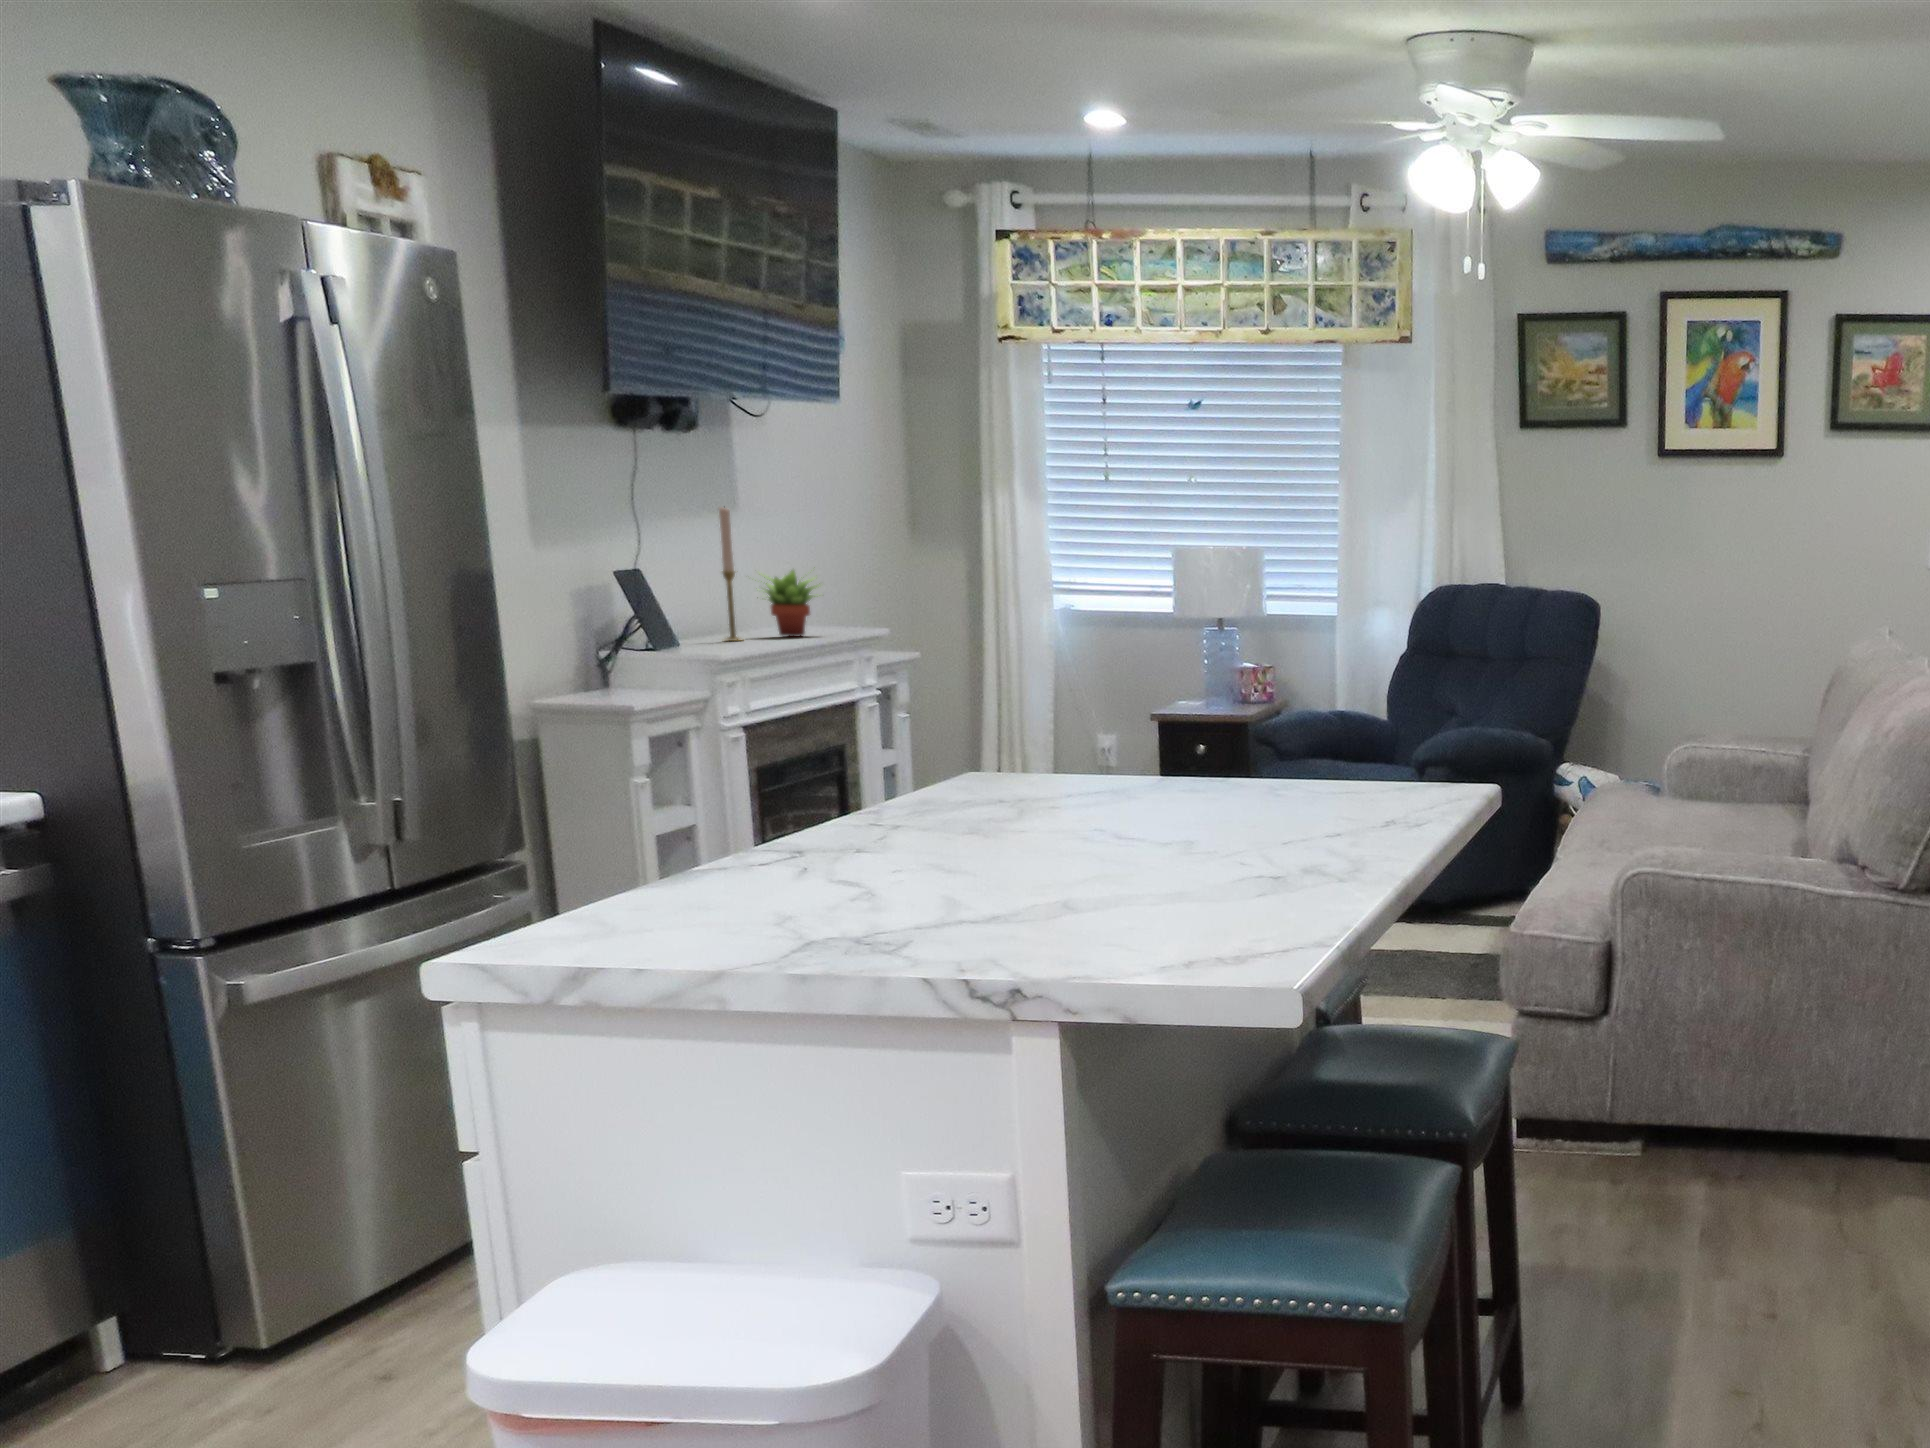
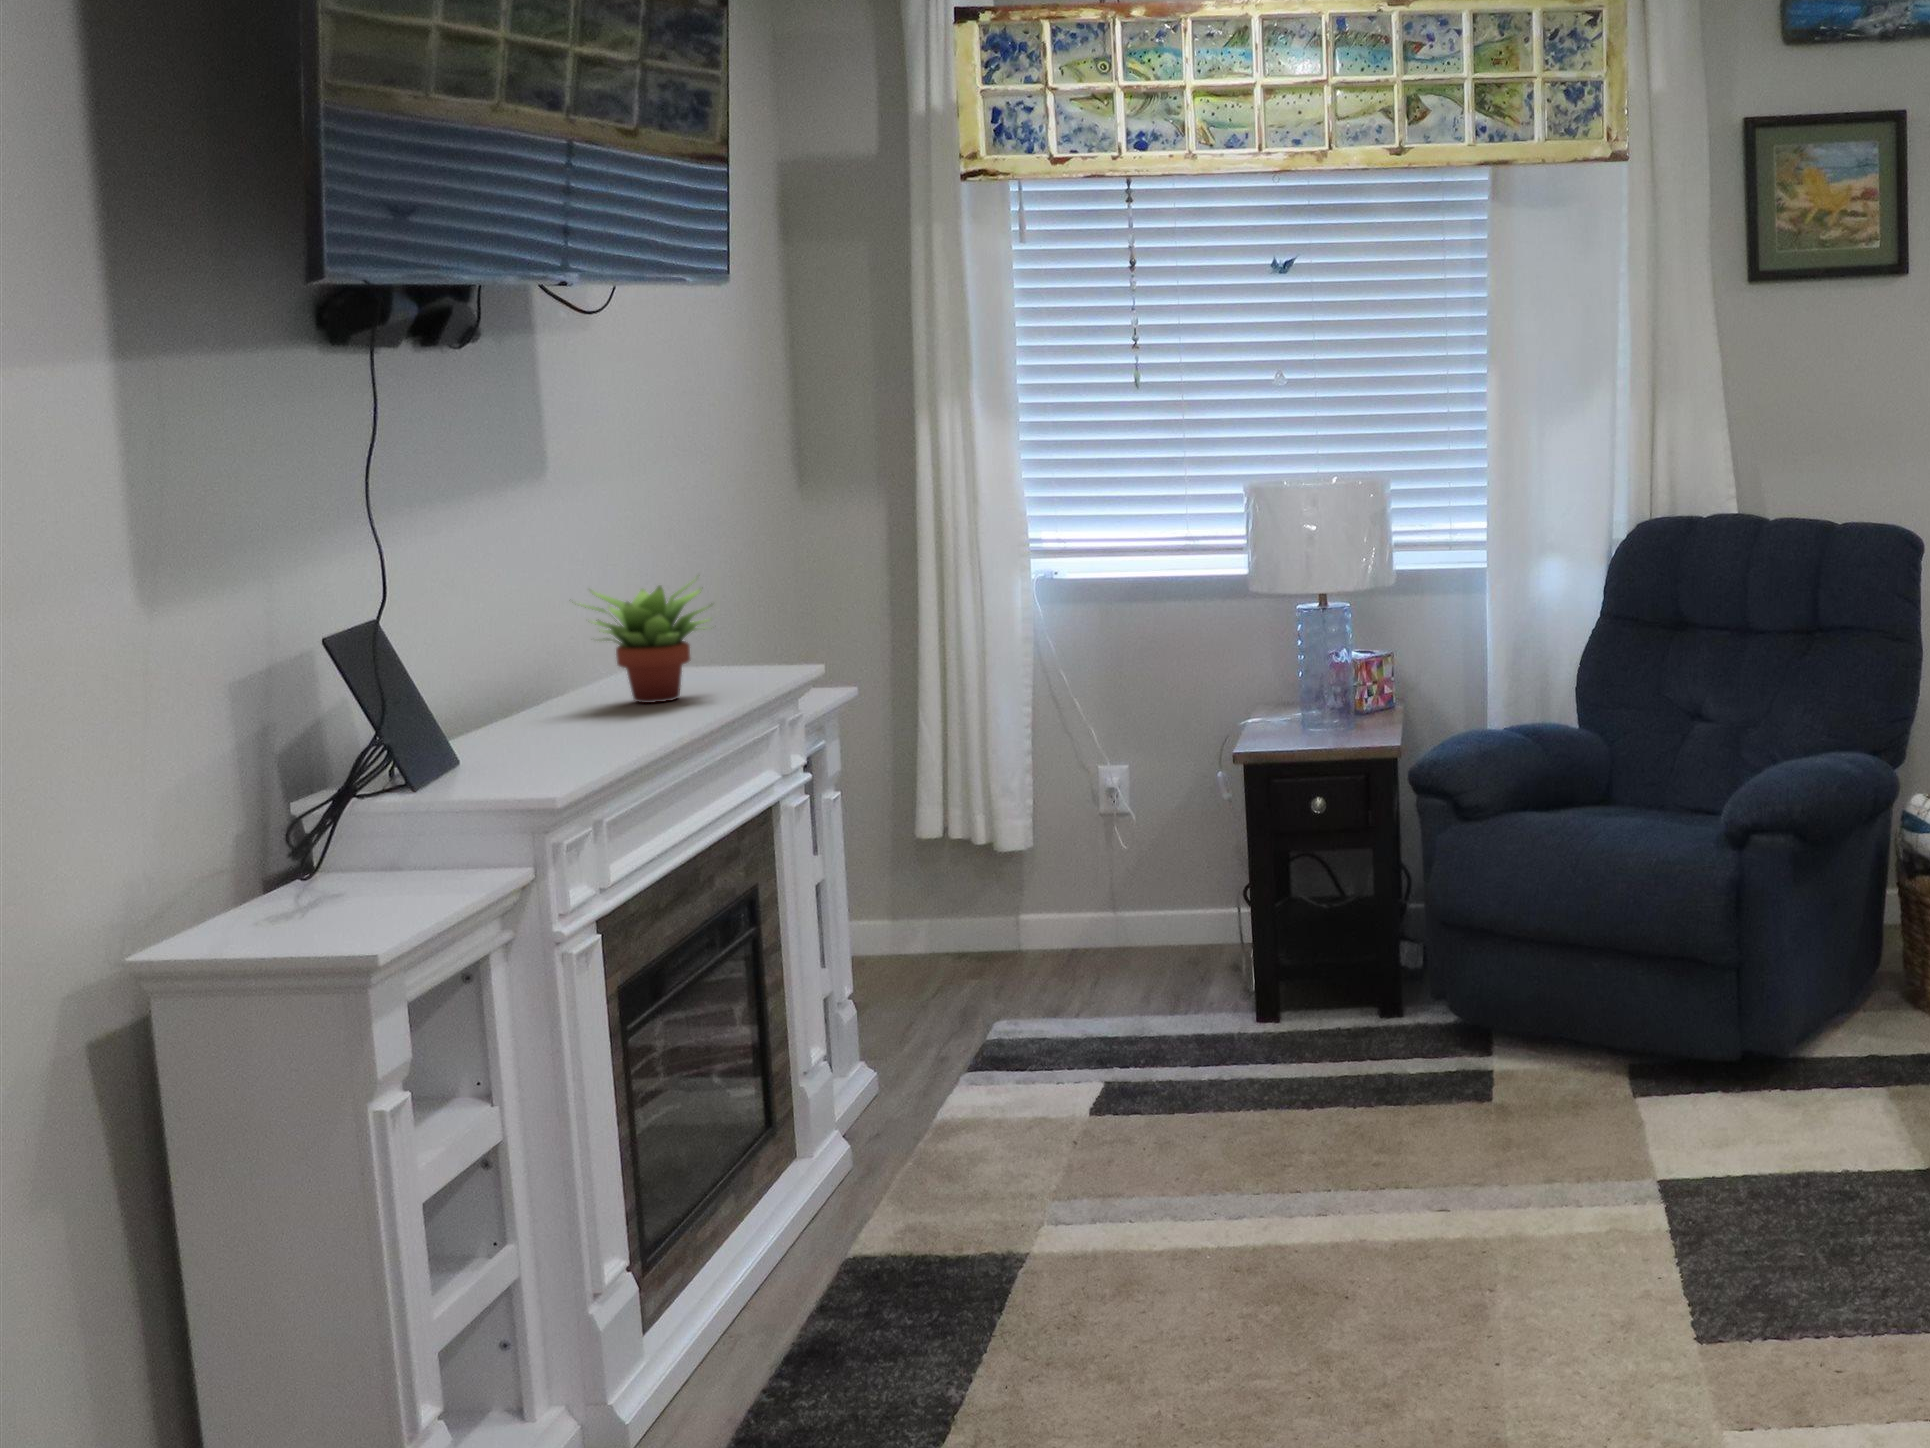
candlestick: present [719,507,741,641] -> none [518,485,570,732]

